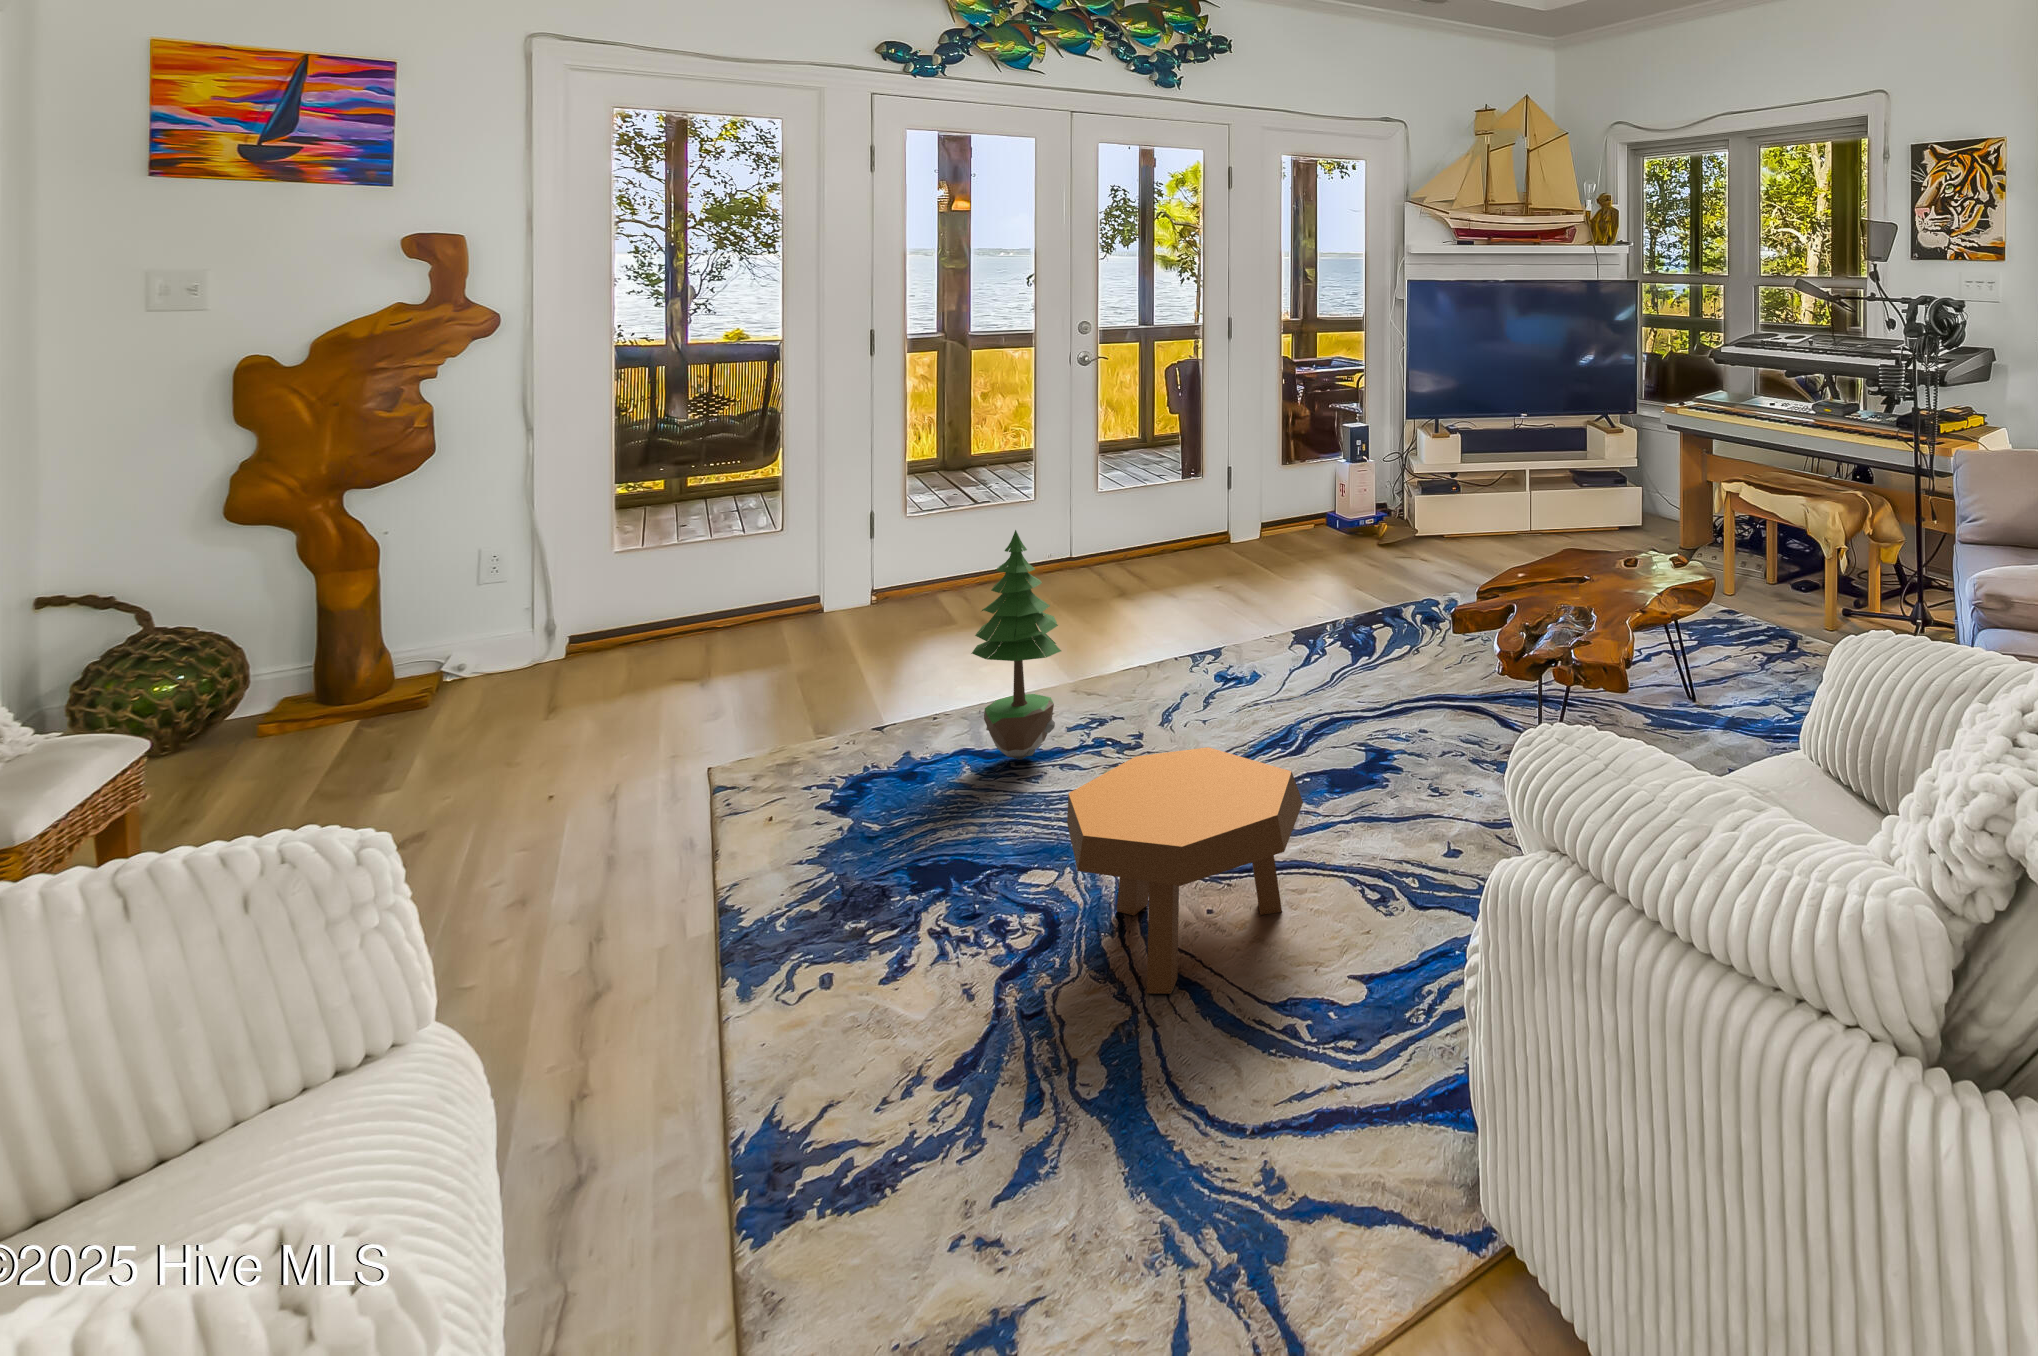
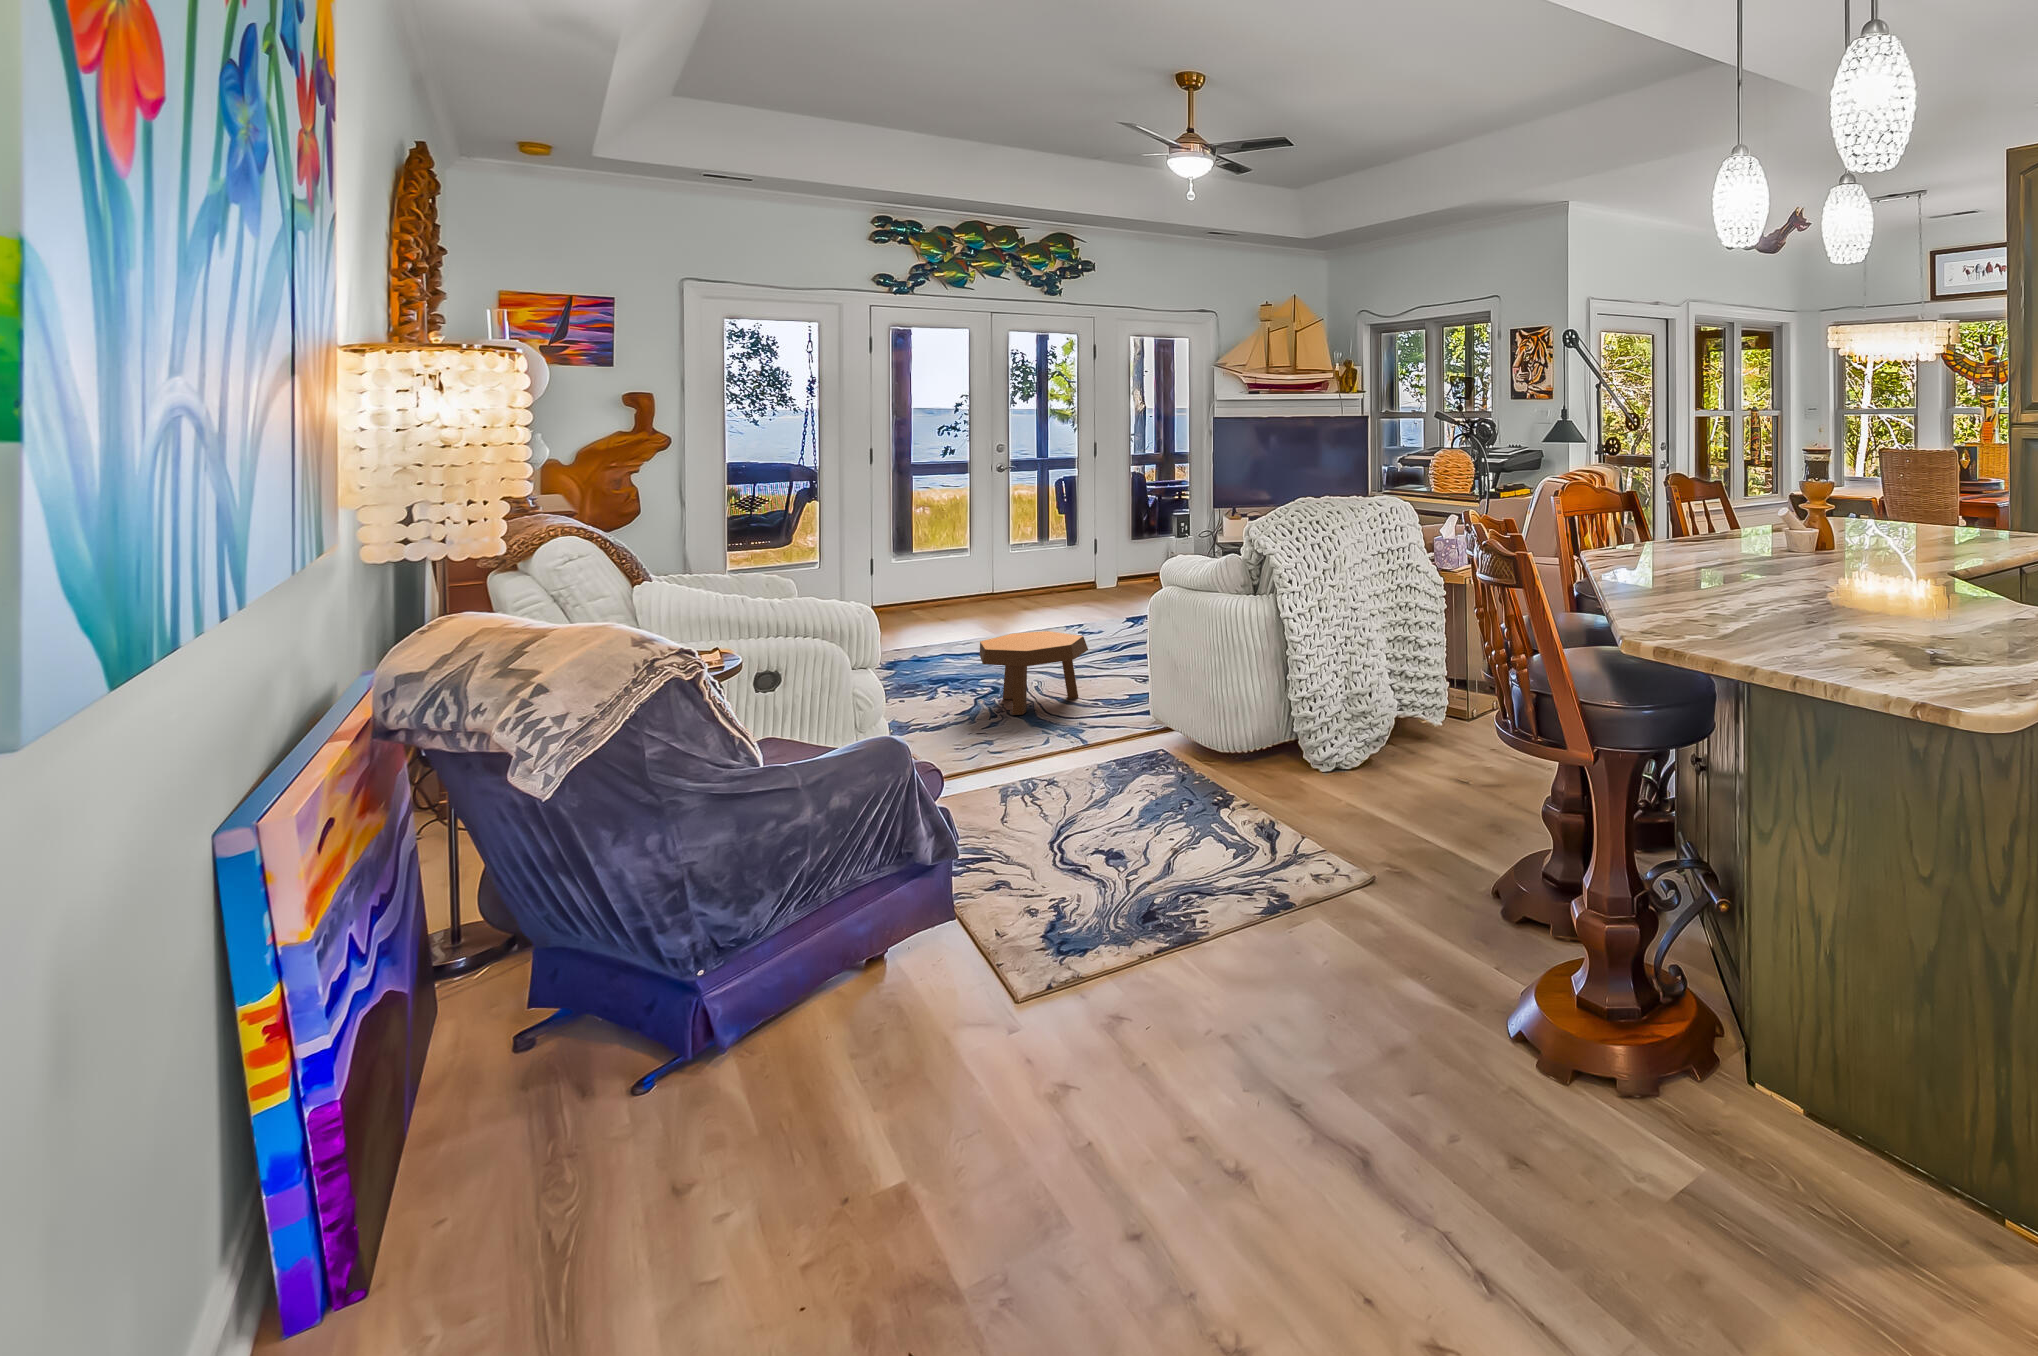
potted tree: present [971,530,1061,760] -> none [934,542,981,663]

